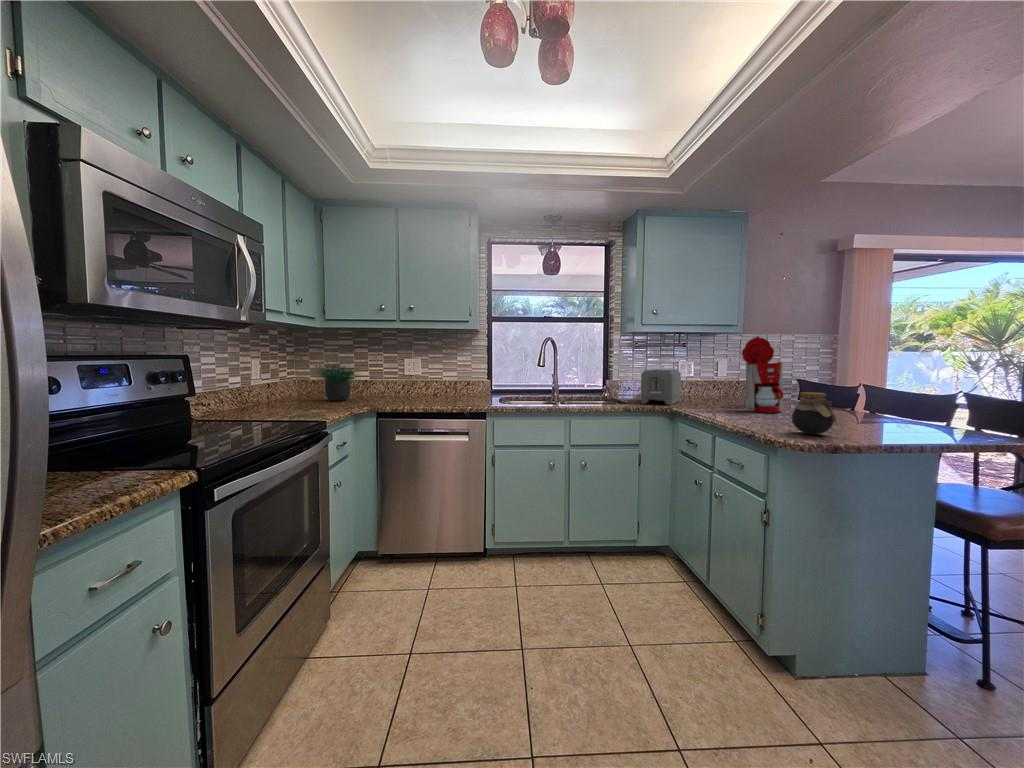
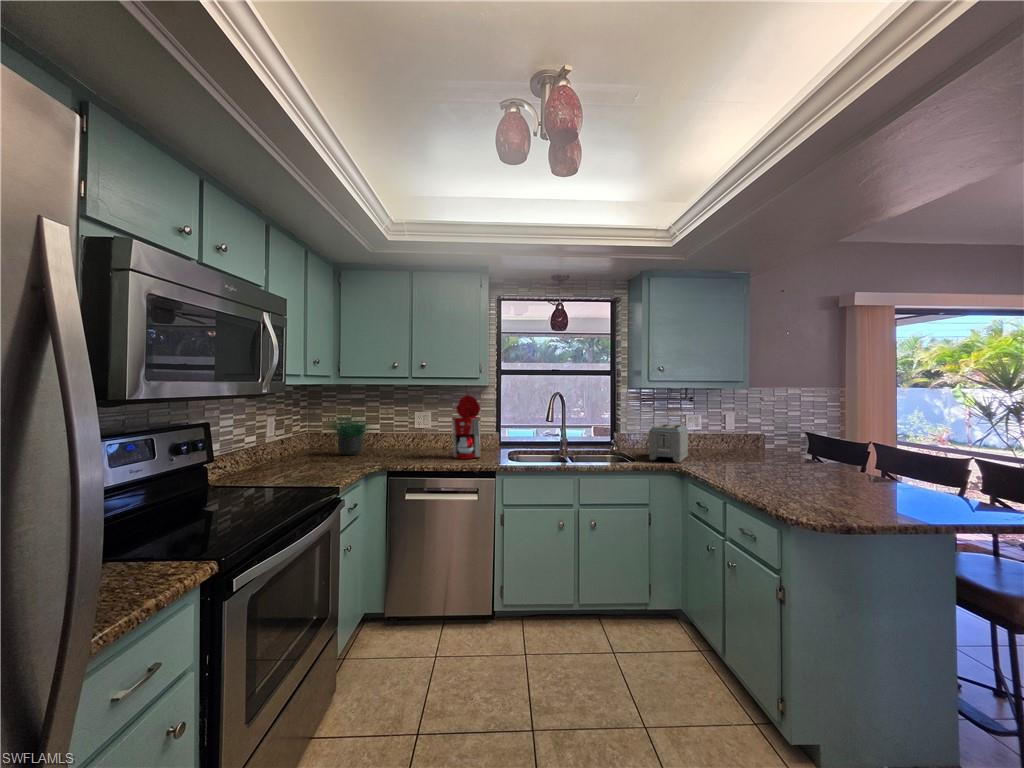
coffee maker: present [722,336,783,413] -> present [450,395,481,459]
jar: present [792,392,837,435] -> none [803,465,850,509]

